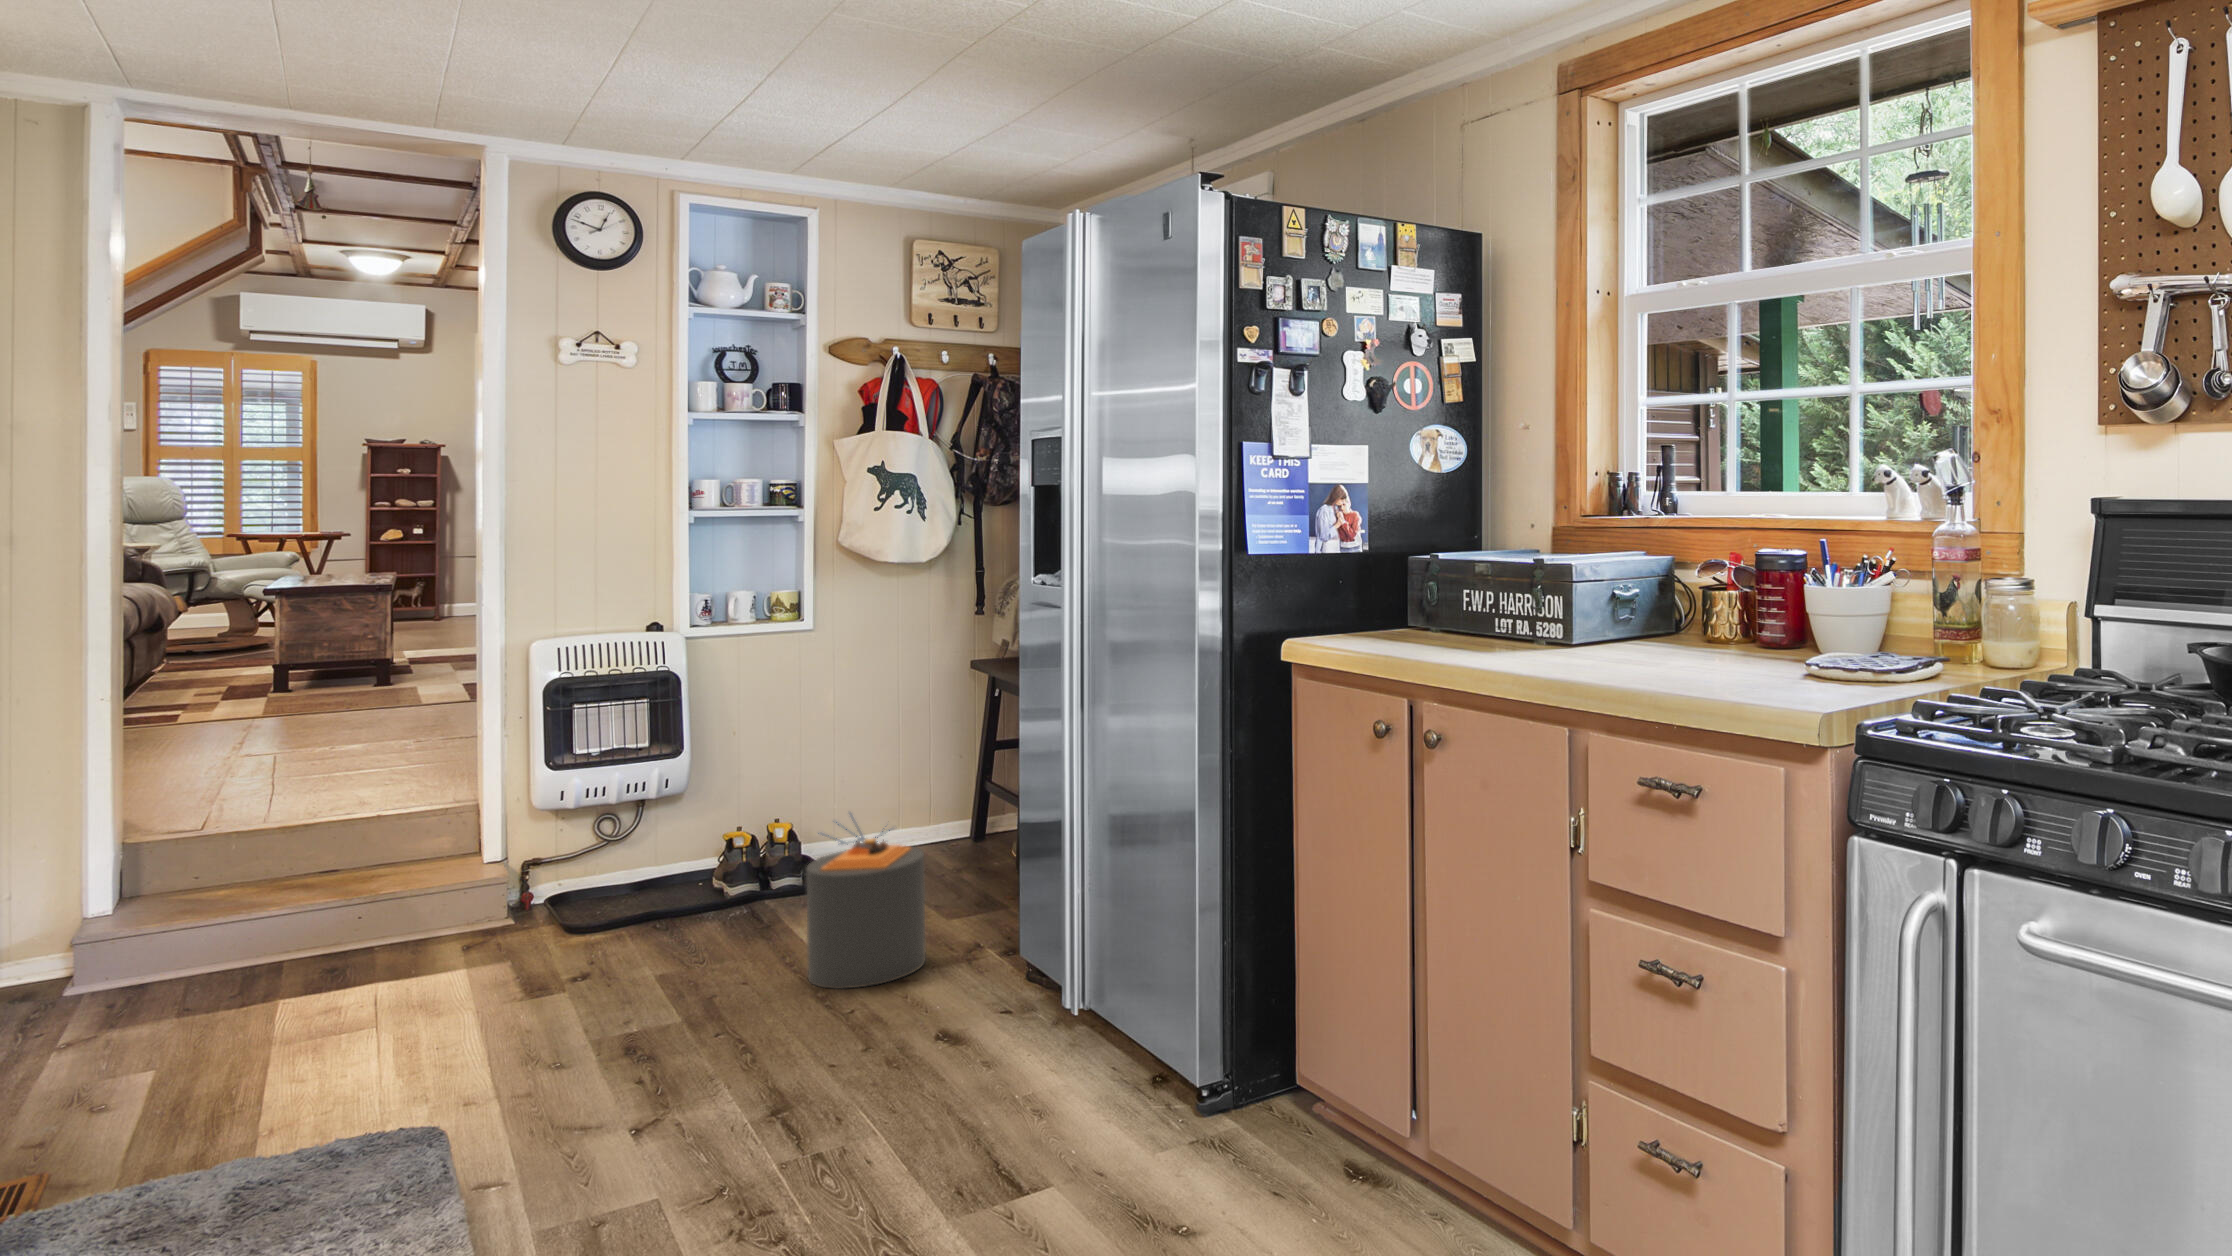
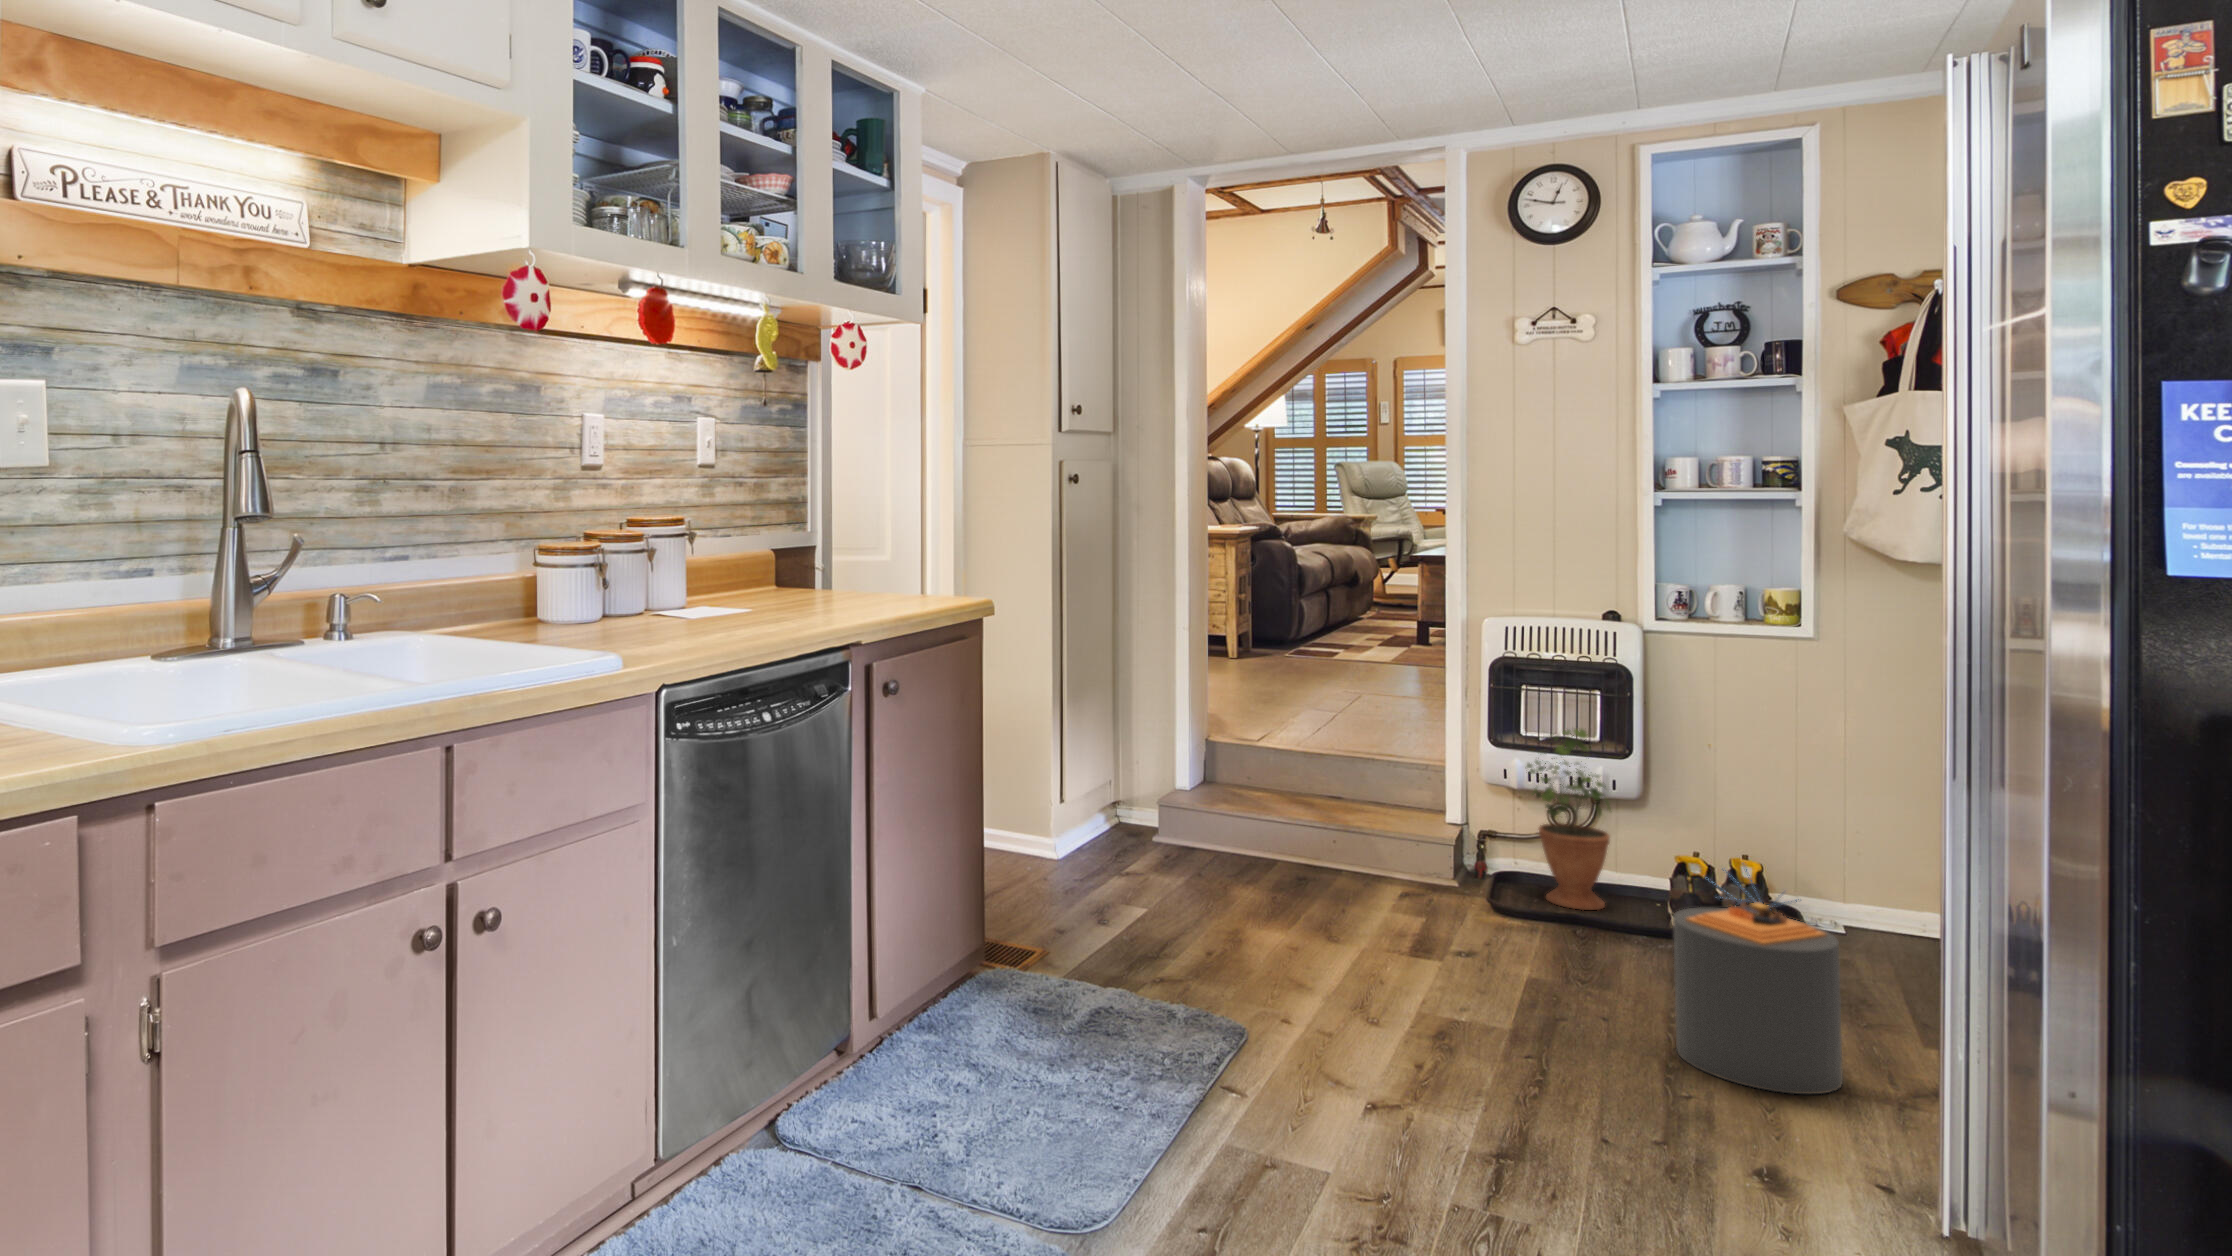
potted plant: none [574,734,661,915] -> present [1527,729,1610,910]

